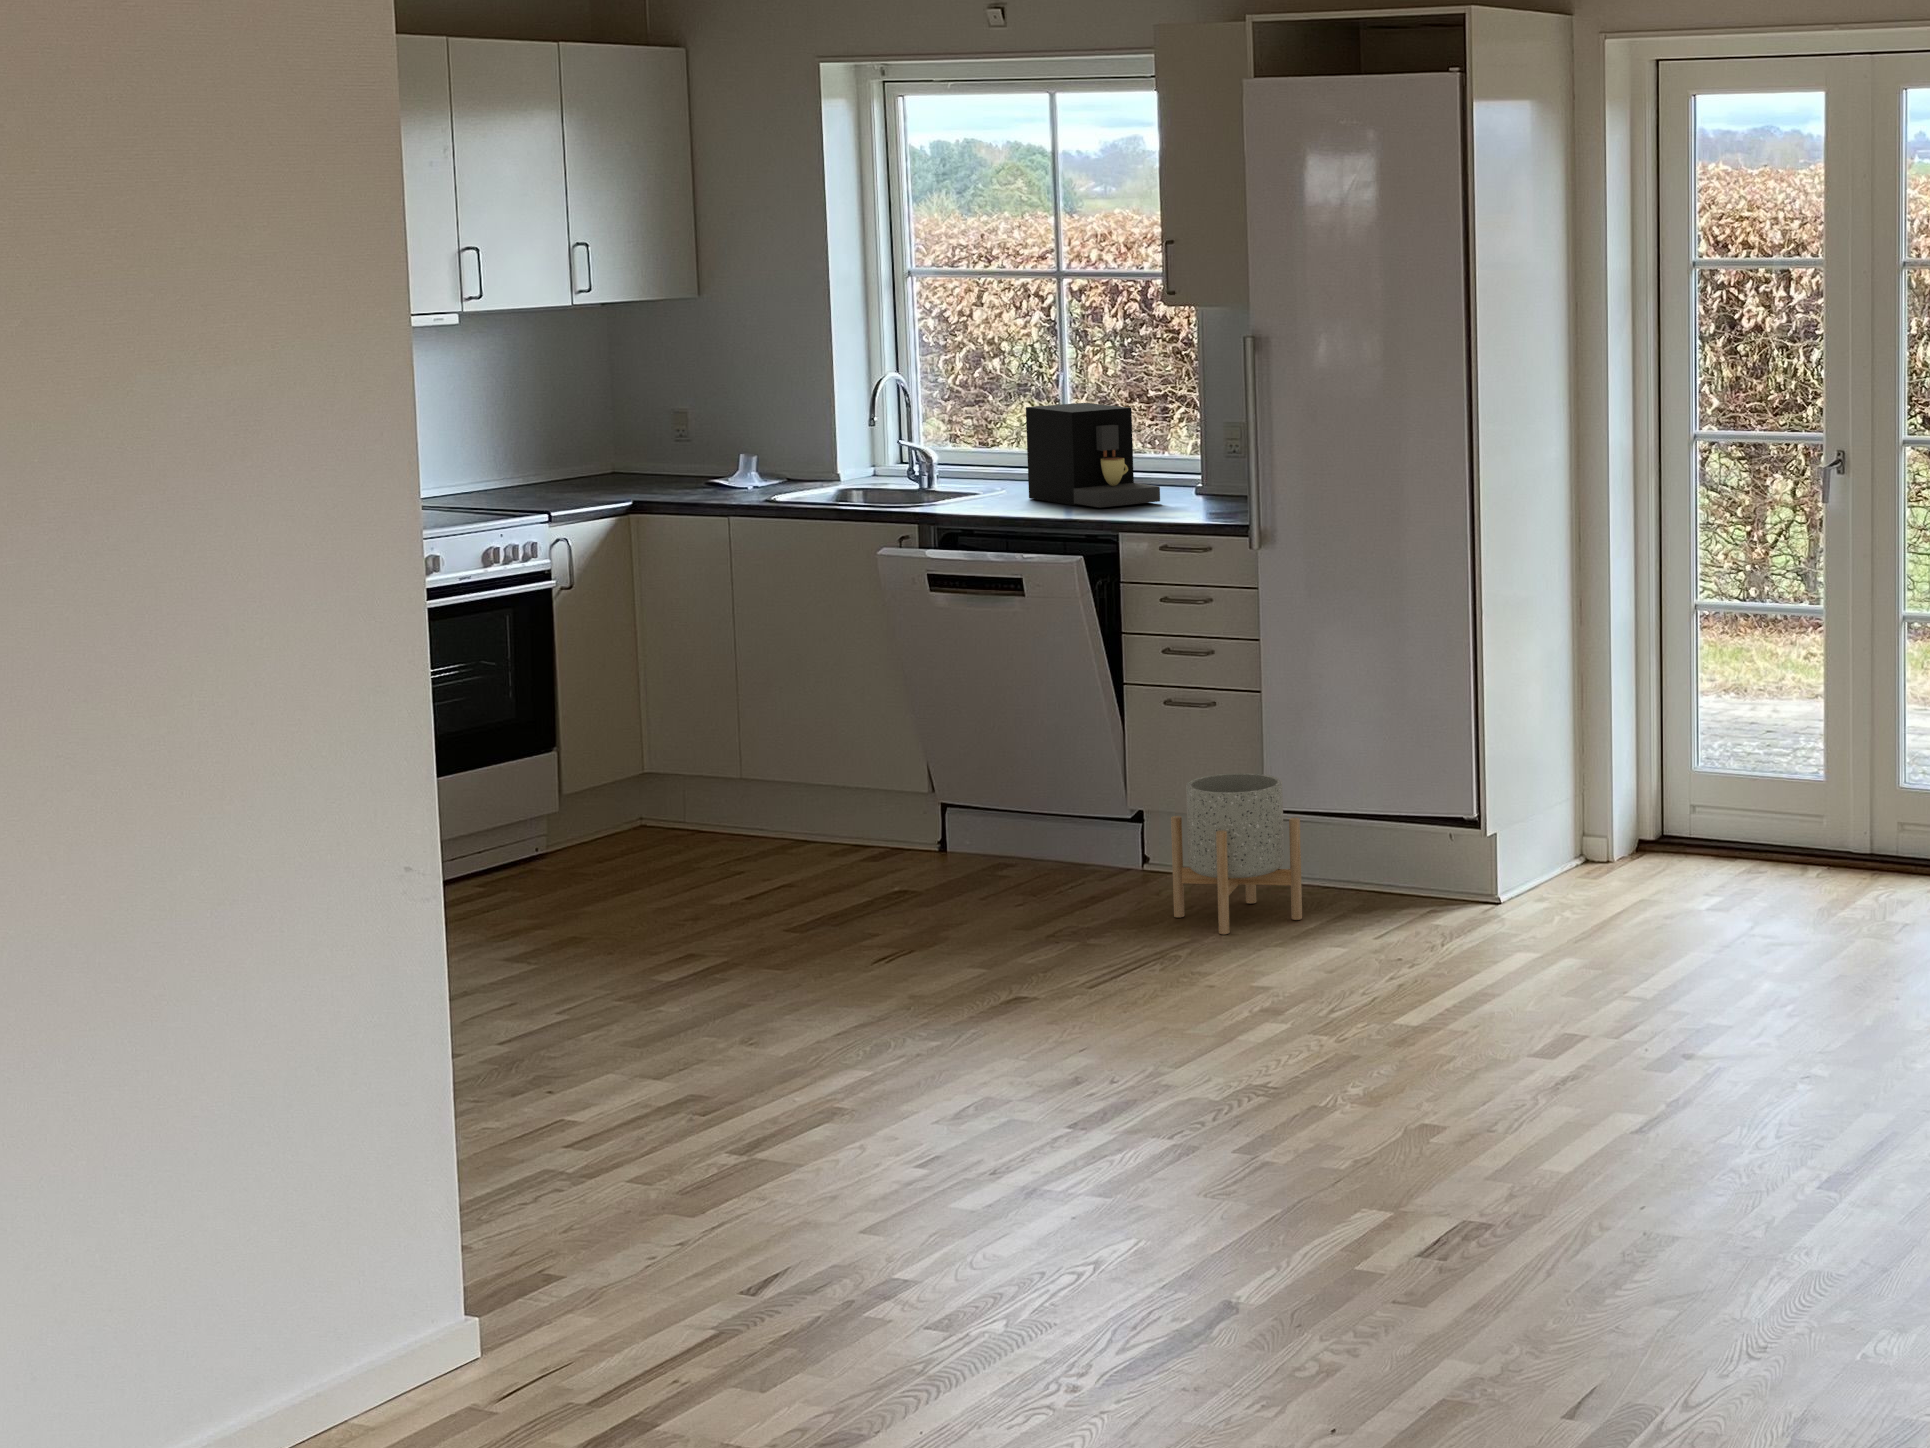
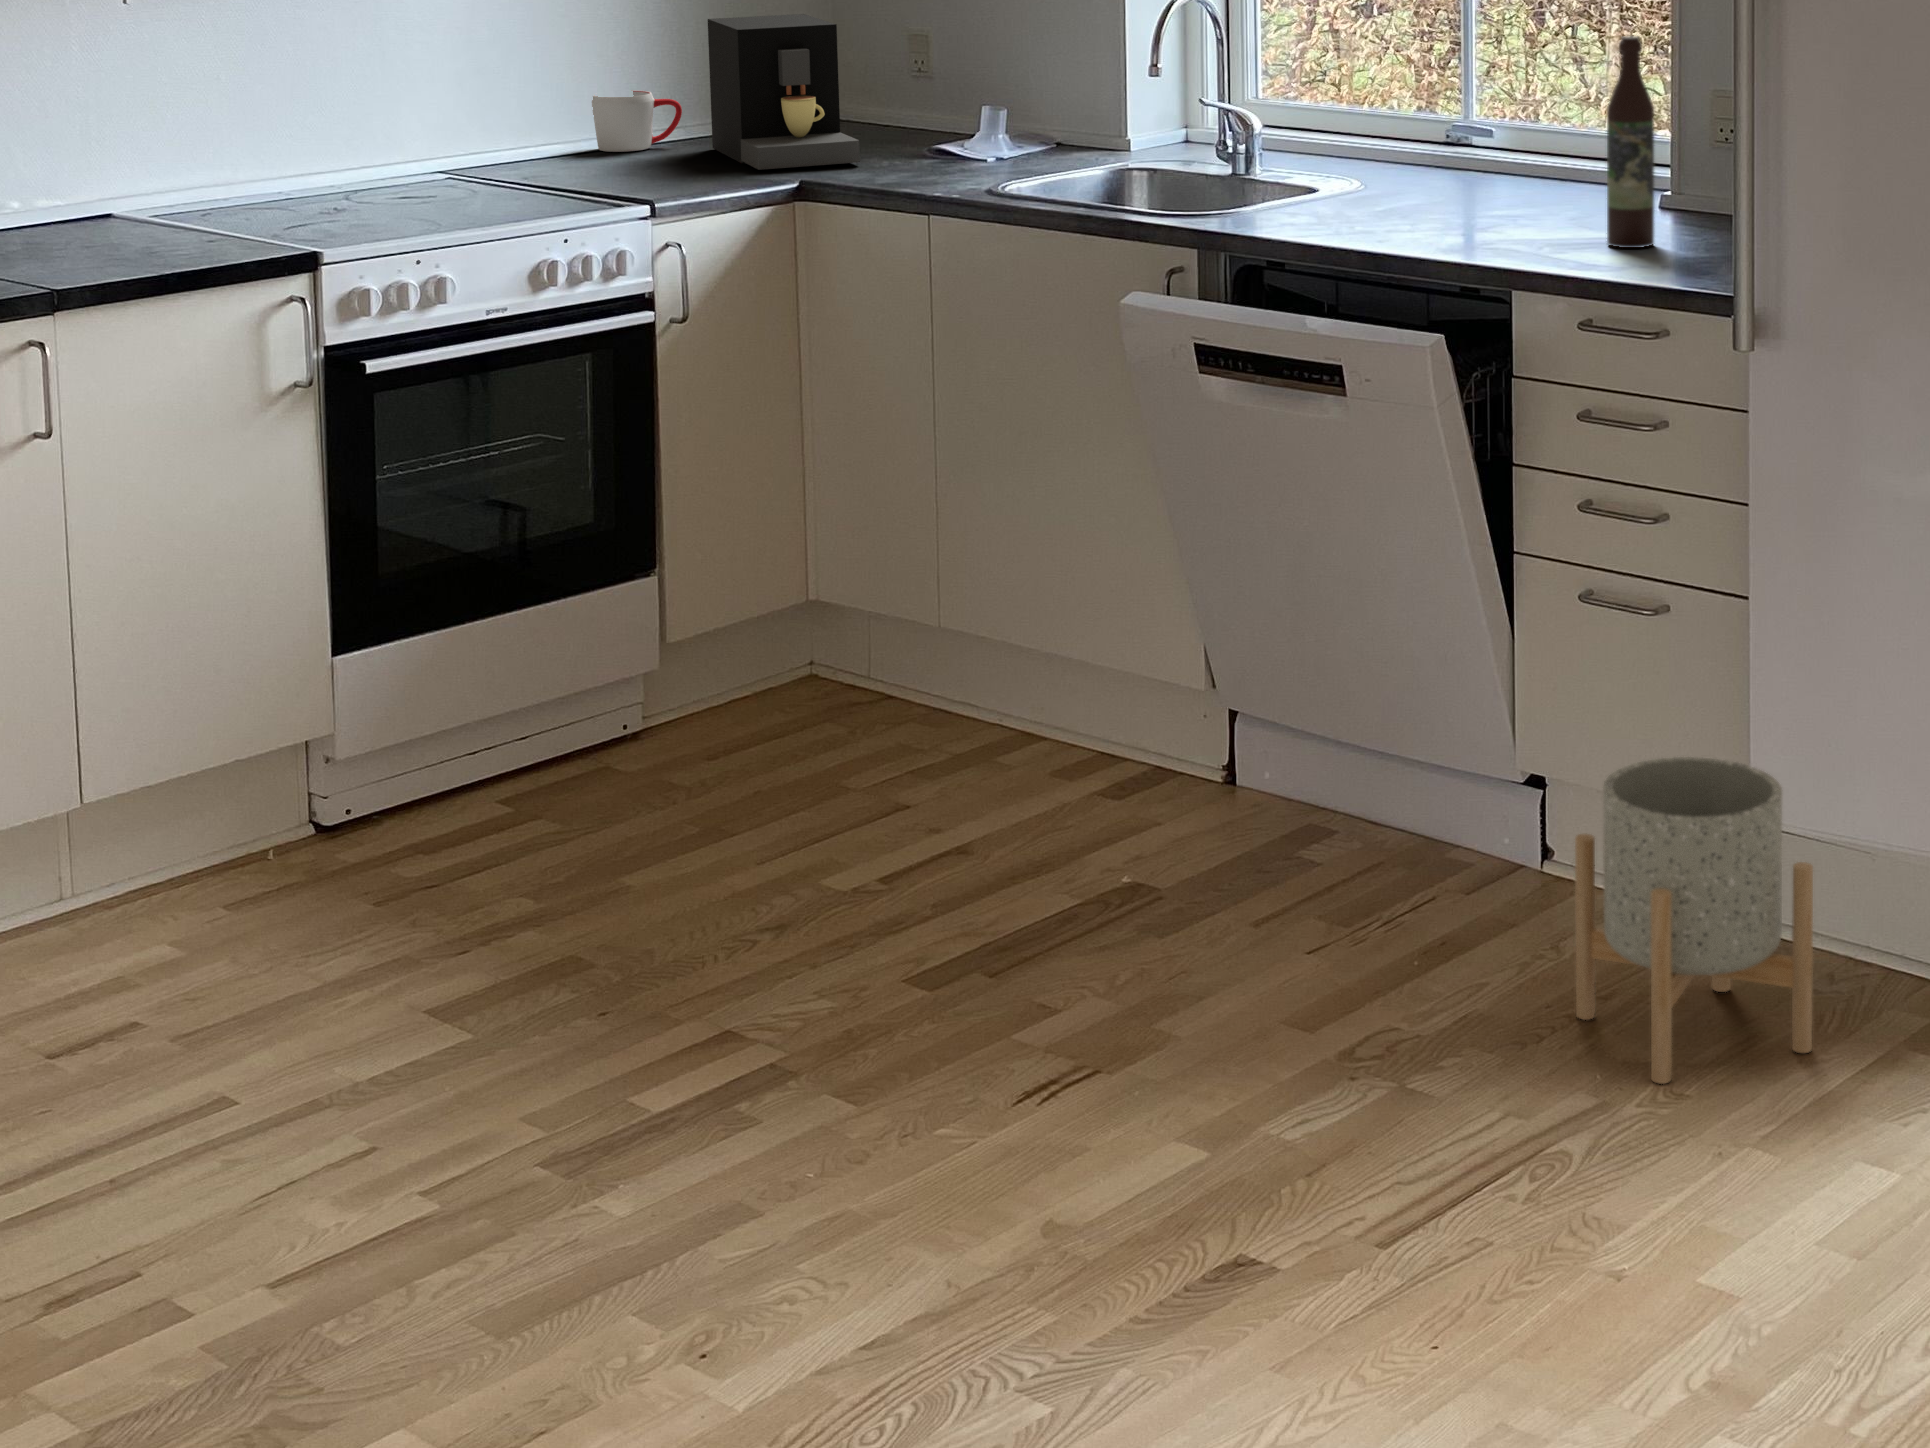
wine bottle: none [1165,387,1195,508] -> present [1607,36,1654,248]
coffee maker: present [1026,403,1160,507] -> present [708,14,860,170]
mug: none [470,450,531,490] -> present [592,91,682,152]

